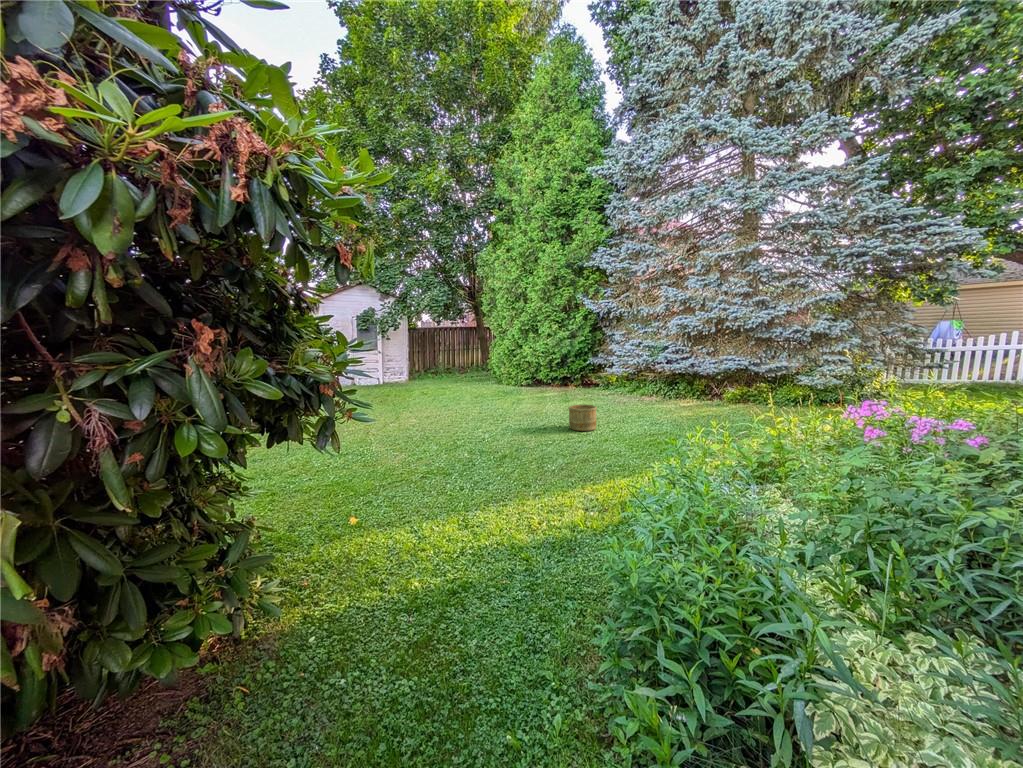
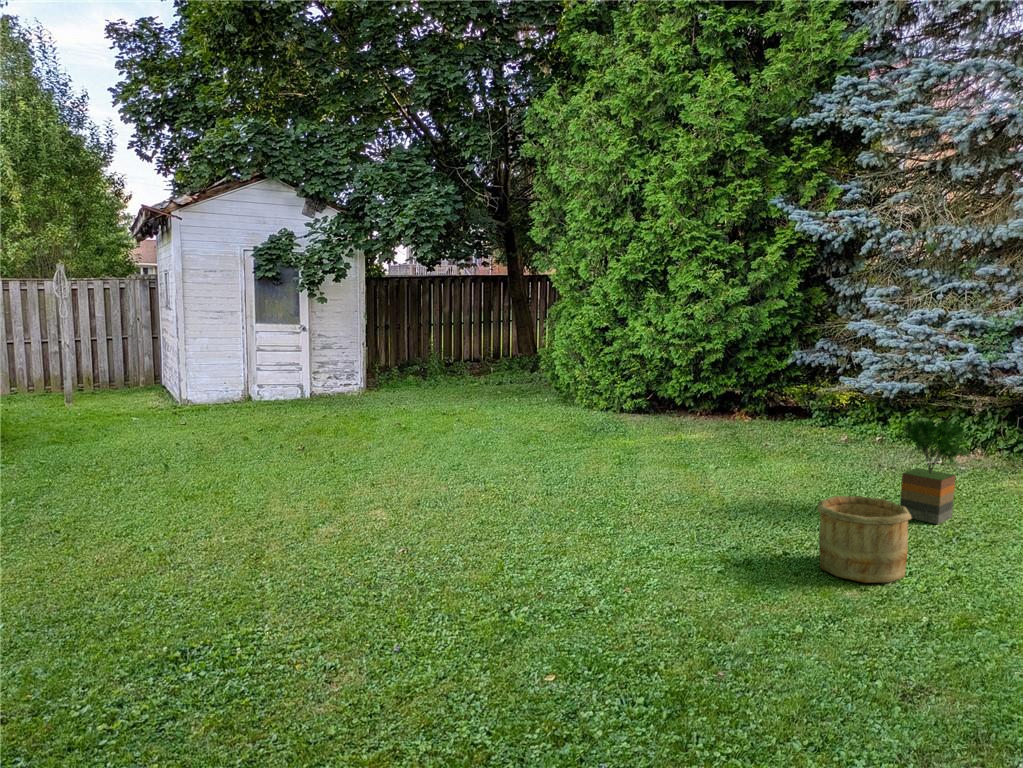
potted tree: none [608,379,632,416] -> present [900,418,972,524]

